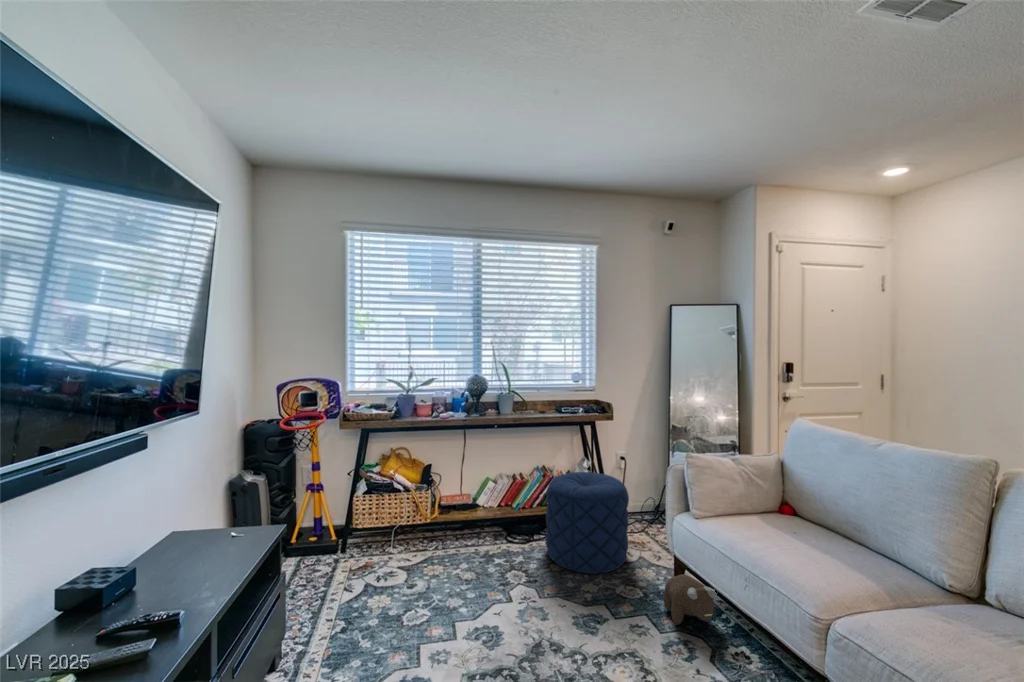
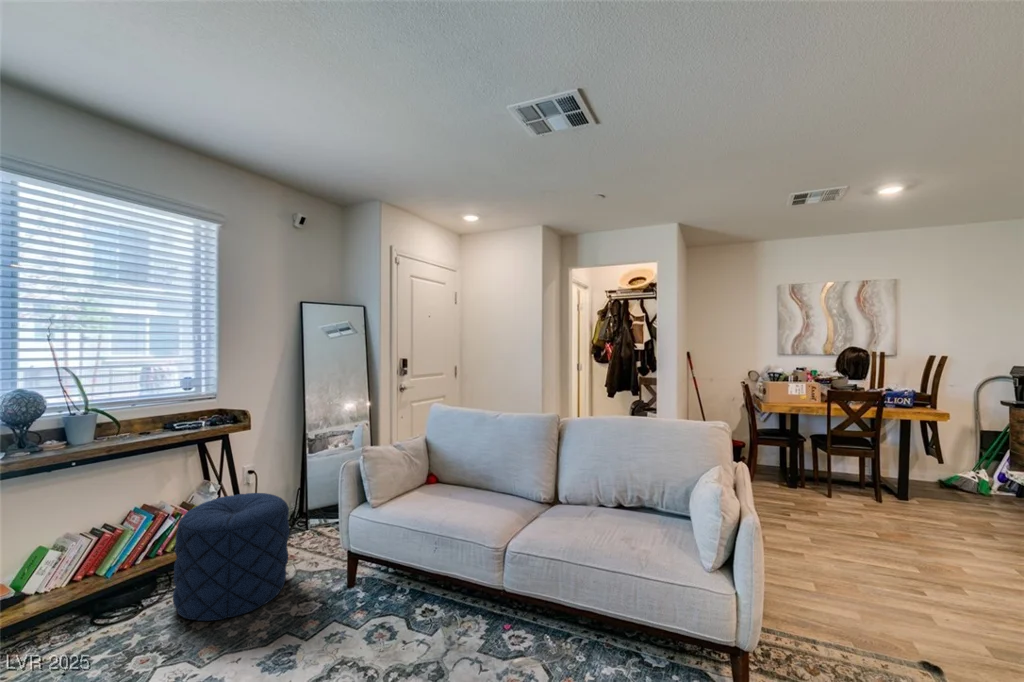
plush toy: present [664,574,717,625] -> none [348,564,403,615]

